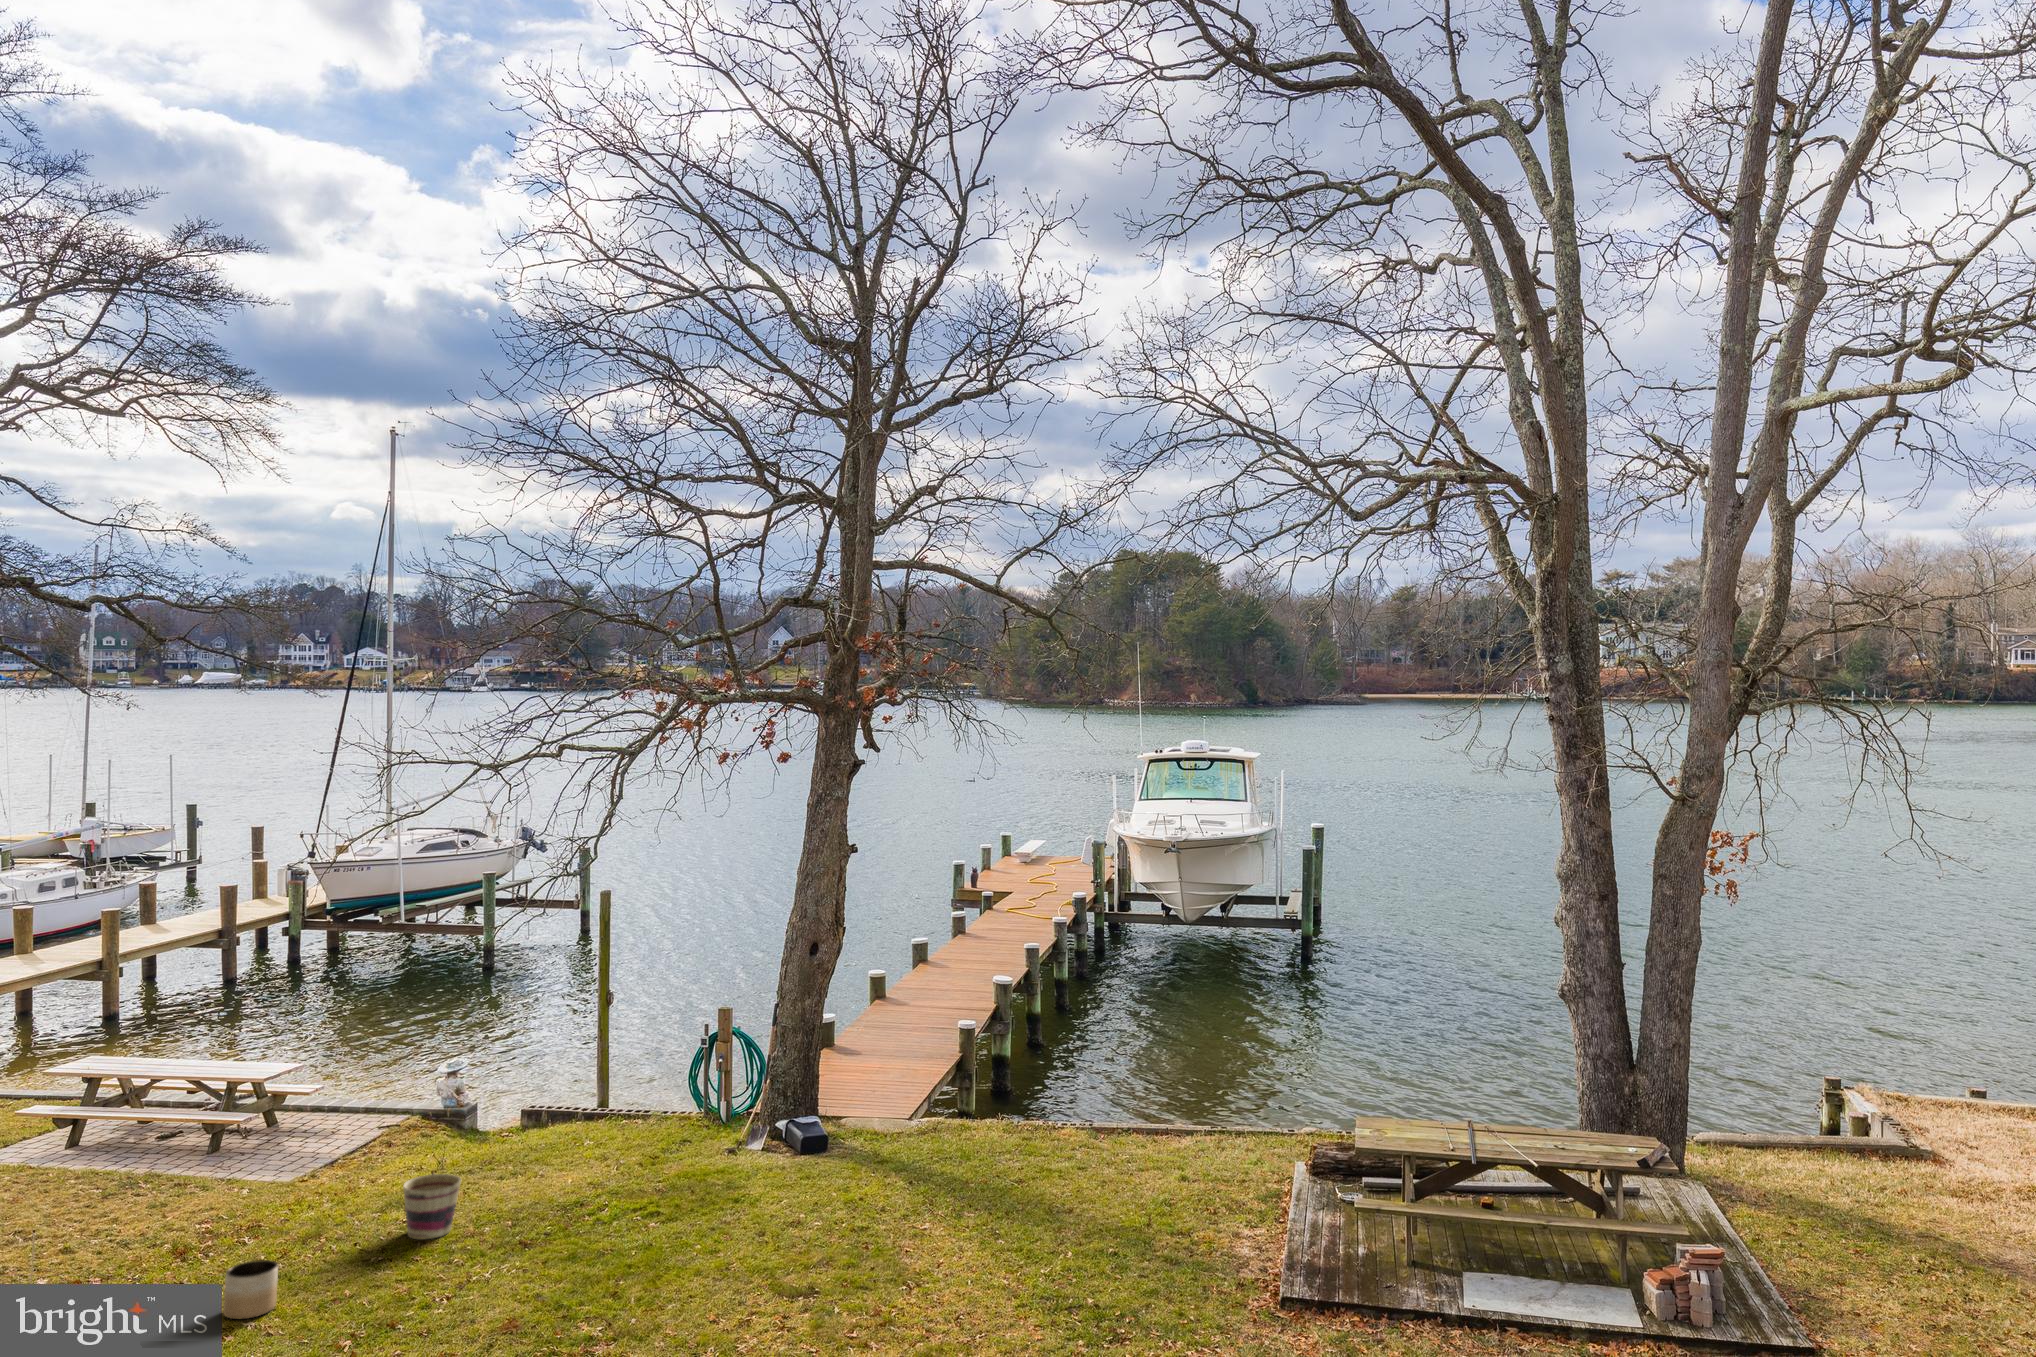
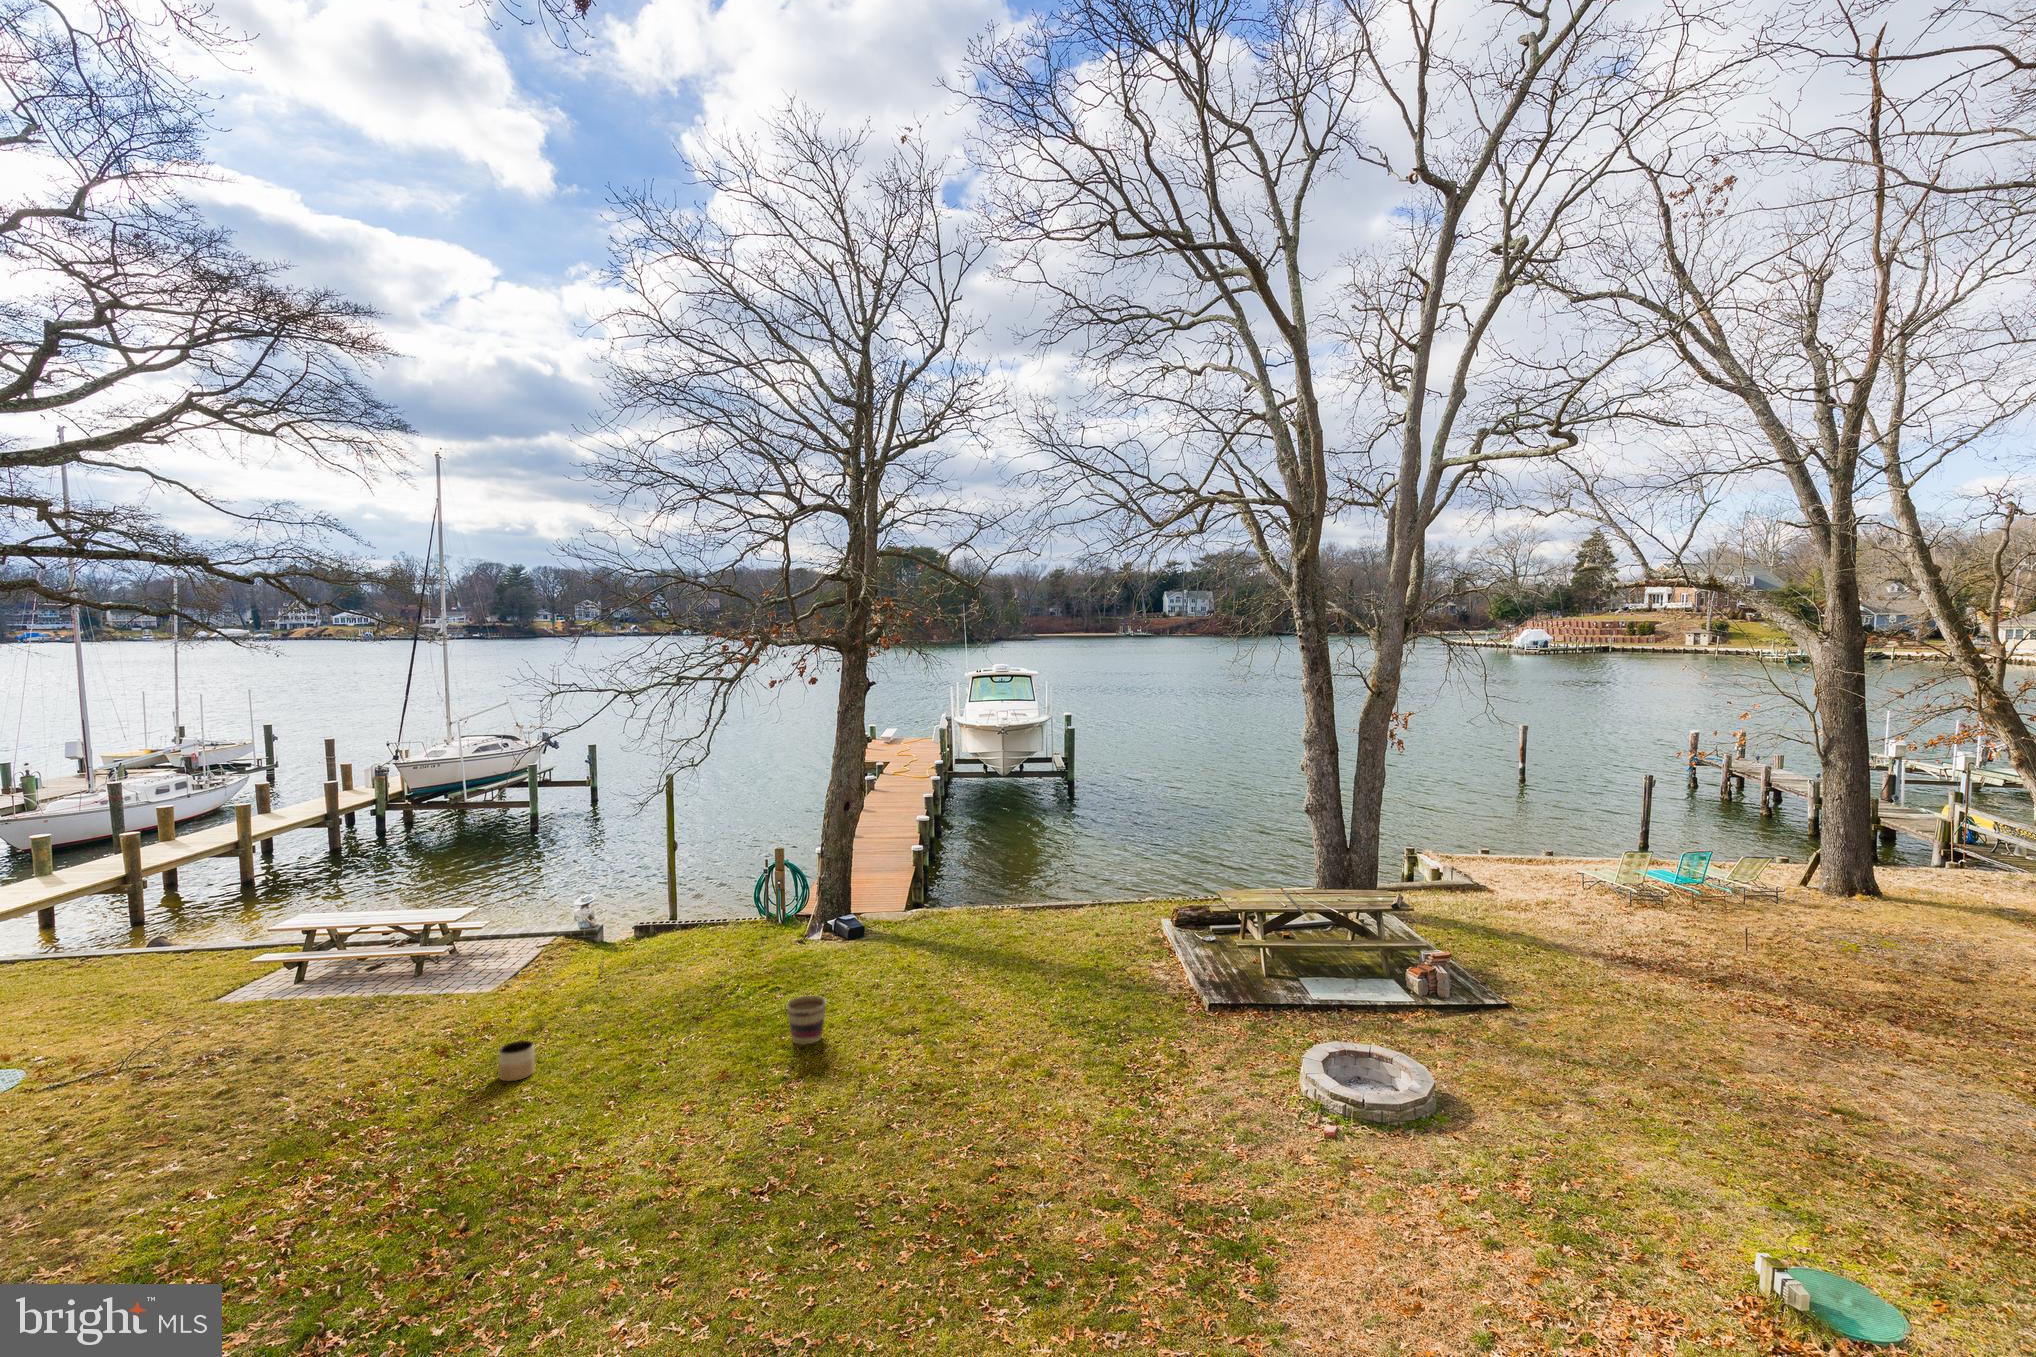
basket: present [403,1174,461,1239] -> present [787,996,827,1045]

